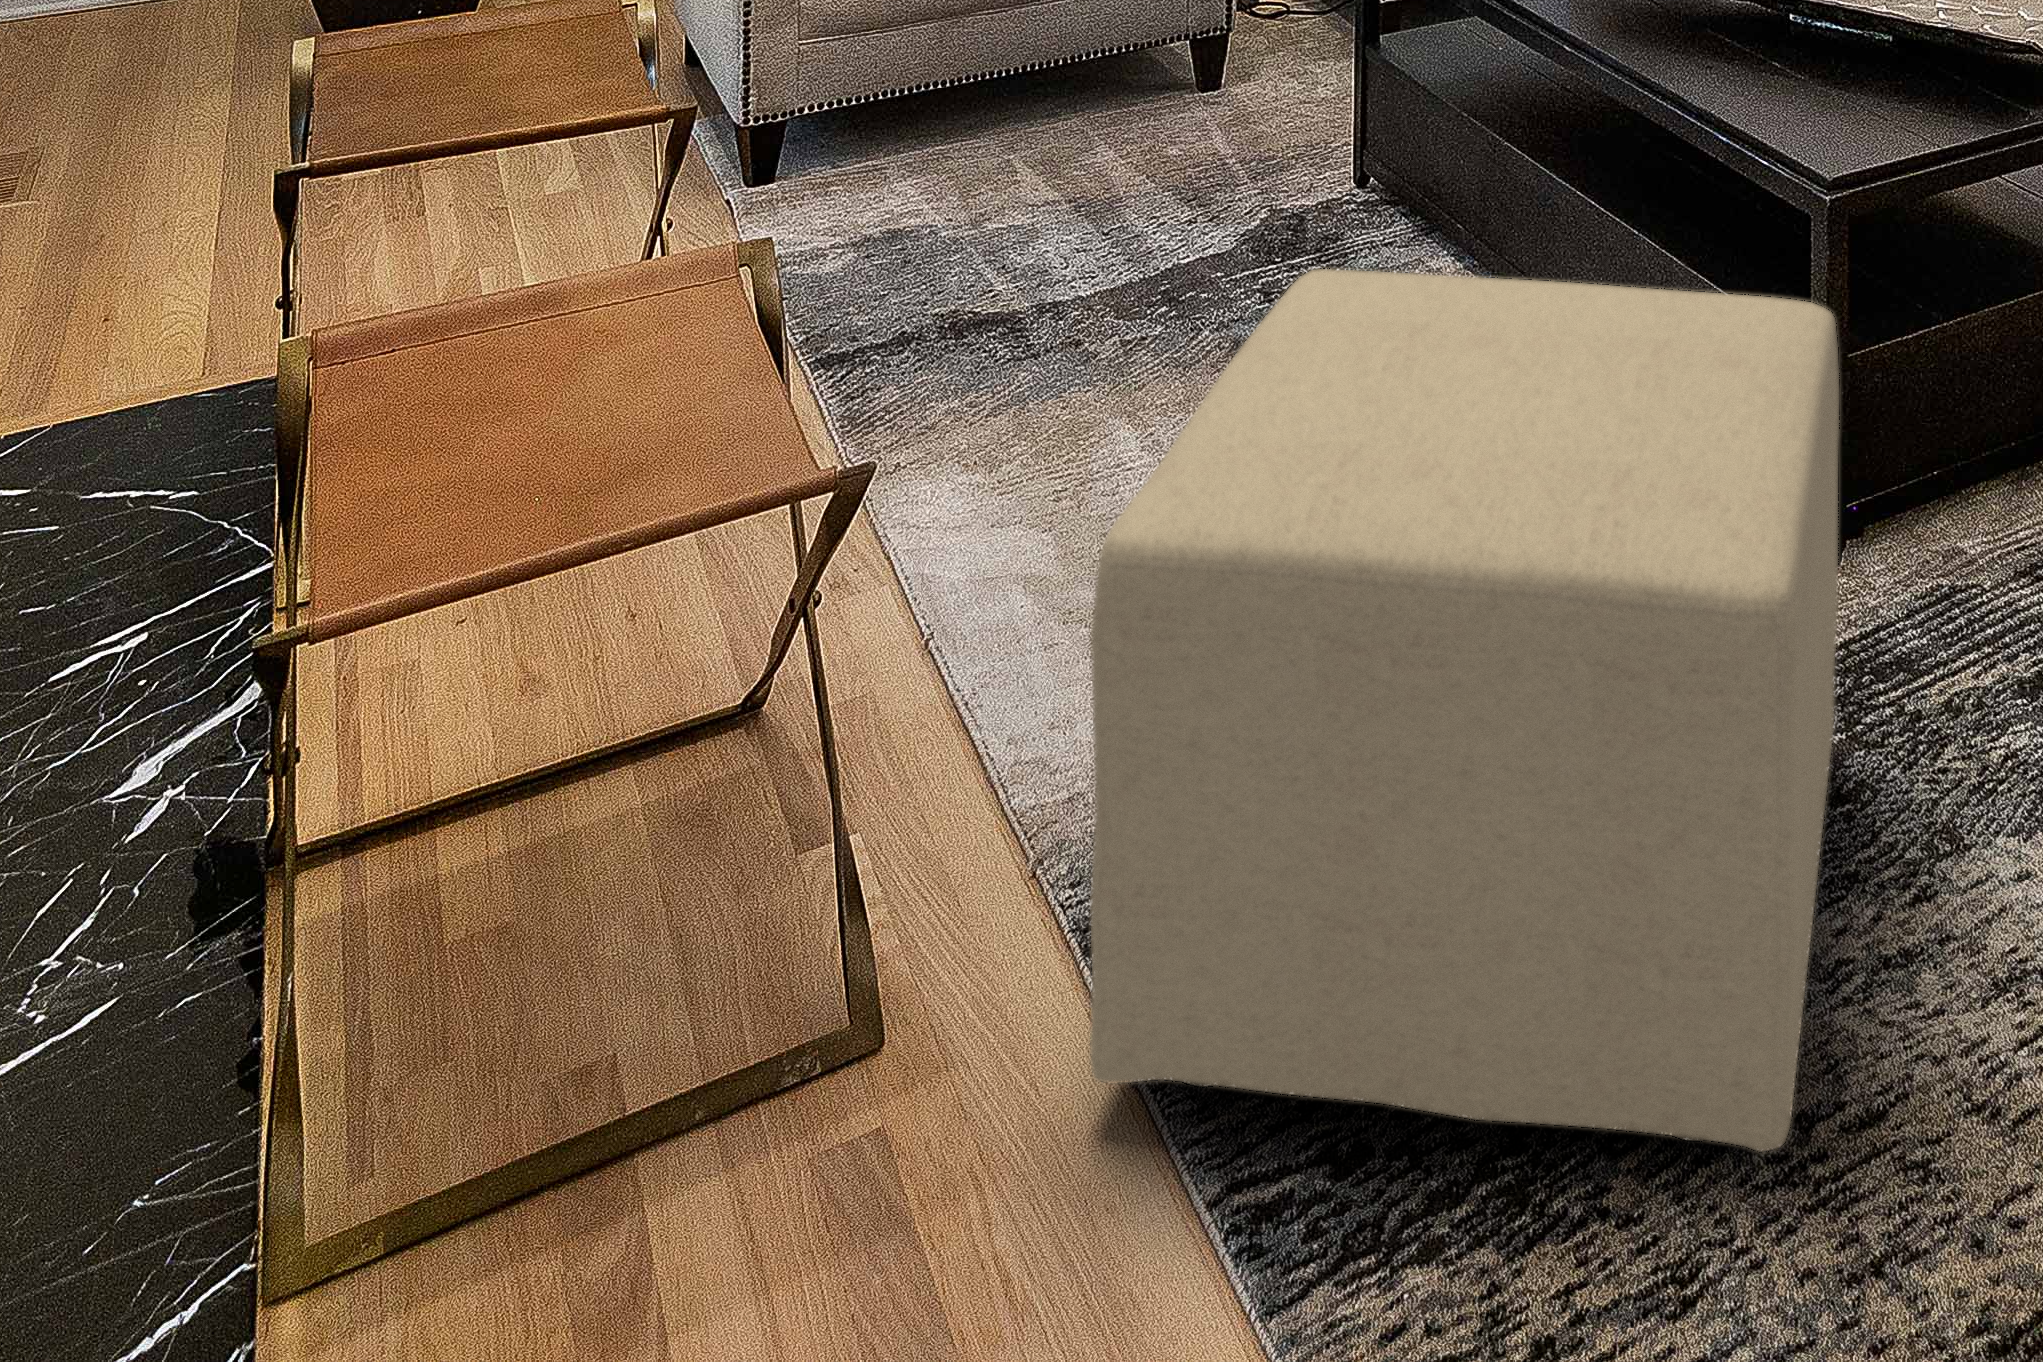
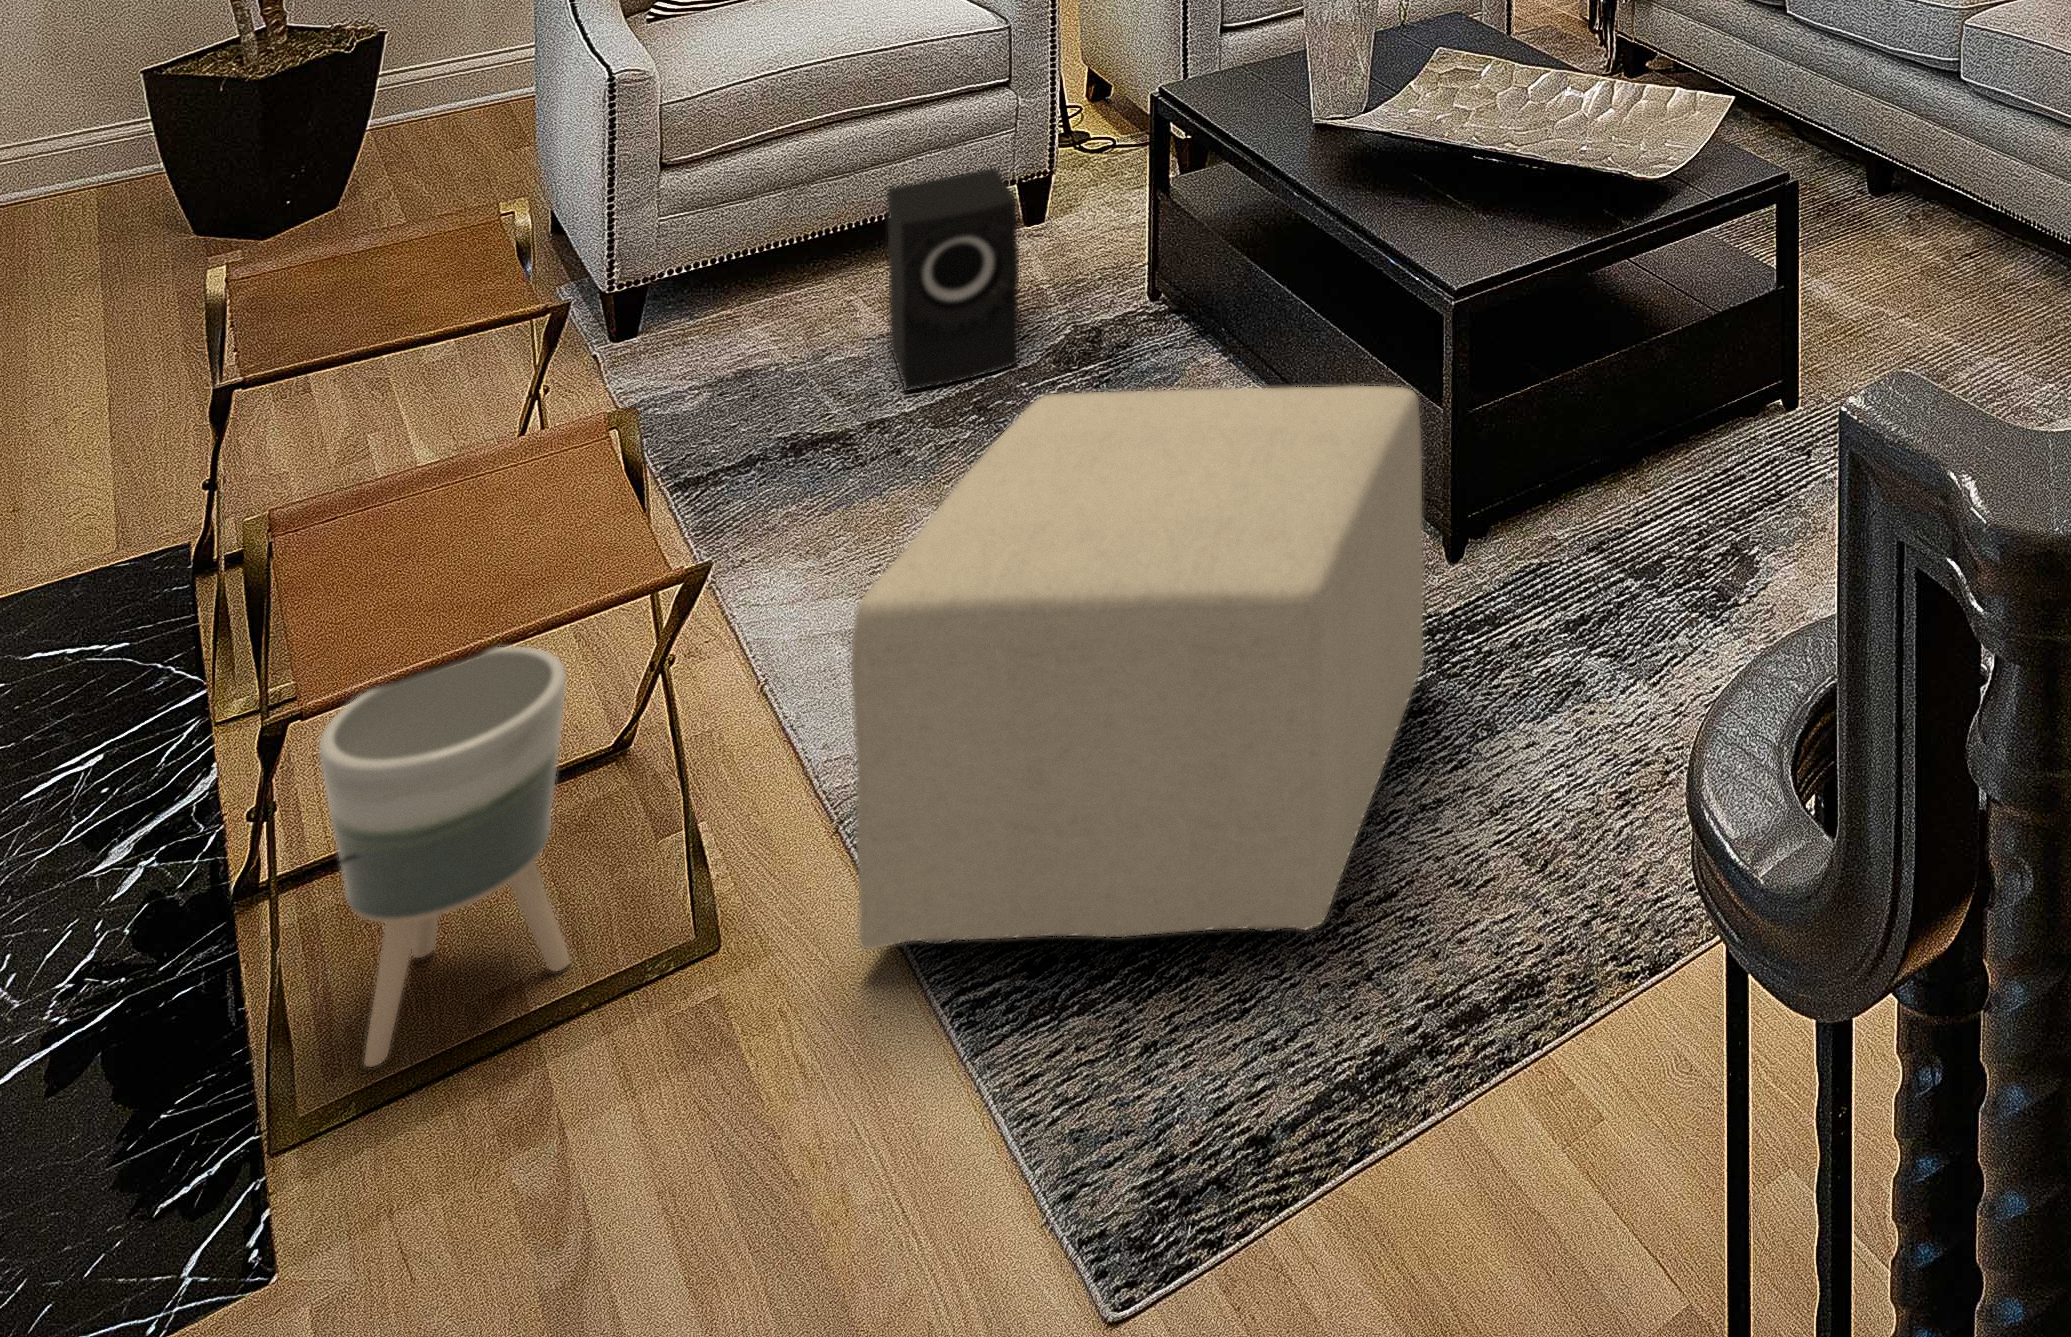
speaker: none [1054,7,1213,279] -> present [887,168,1019,391]
planter: none [373,551,698,1168] -> present [319,647,570,1067]

